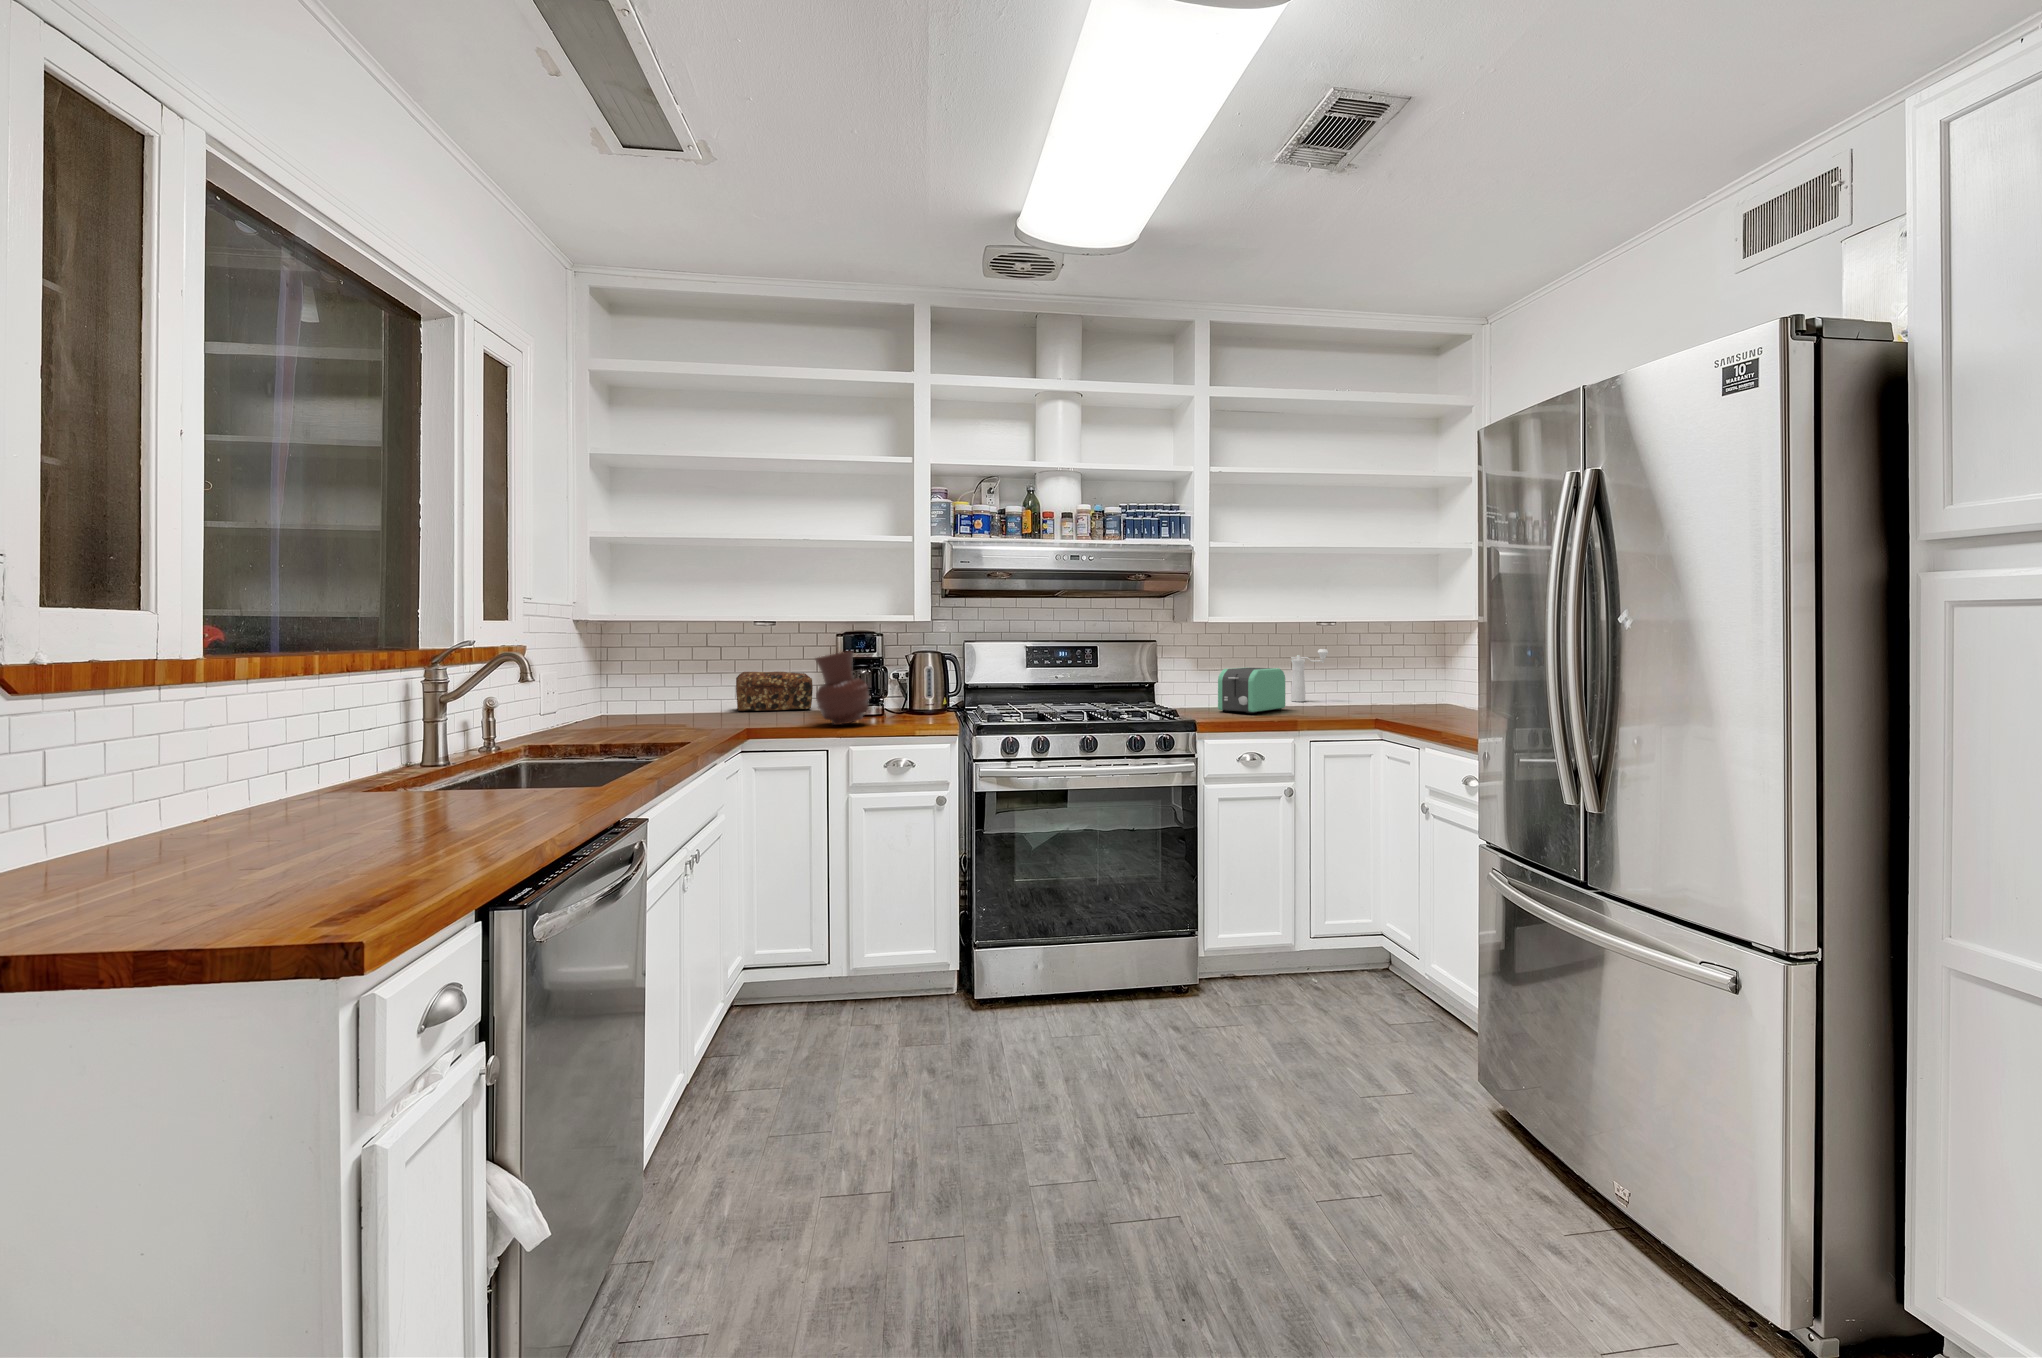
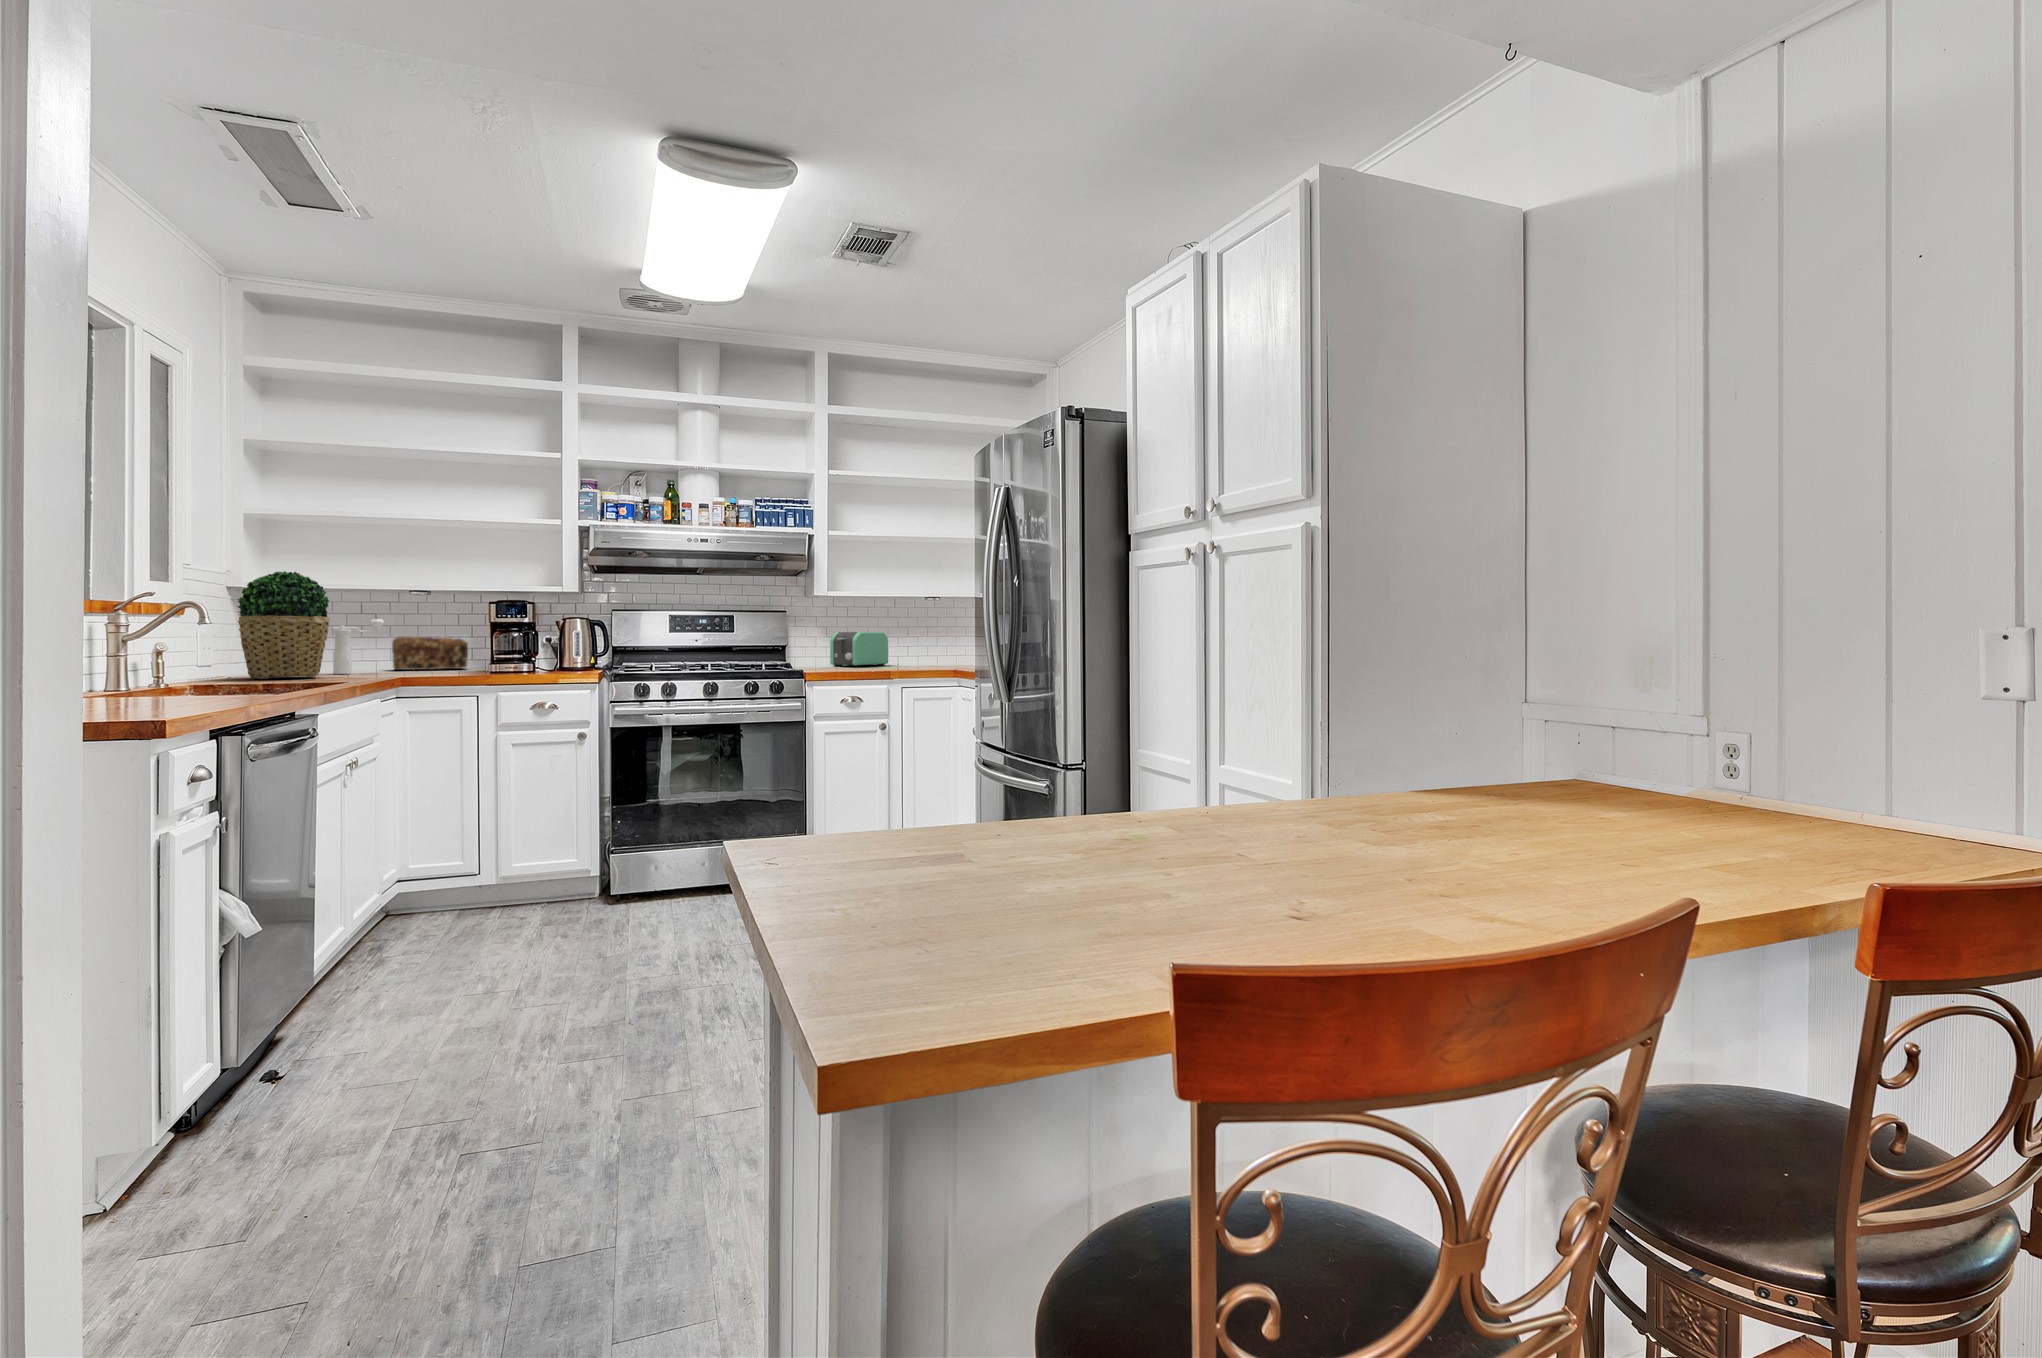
potted plant: none [578,605,671,732] -> present [238,571,330,679]
pepper mill: present [1291,649,1328,702] -> present [332,619,384,674]
vase: present [815,651,870,725] -> none [467,613,519,675]

